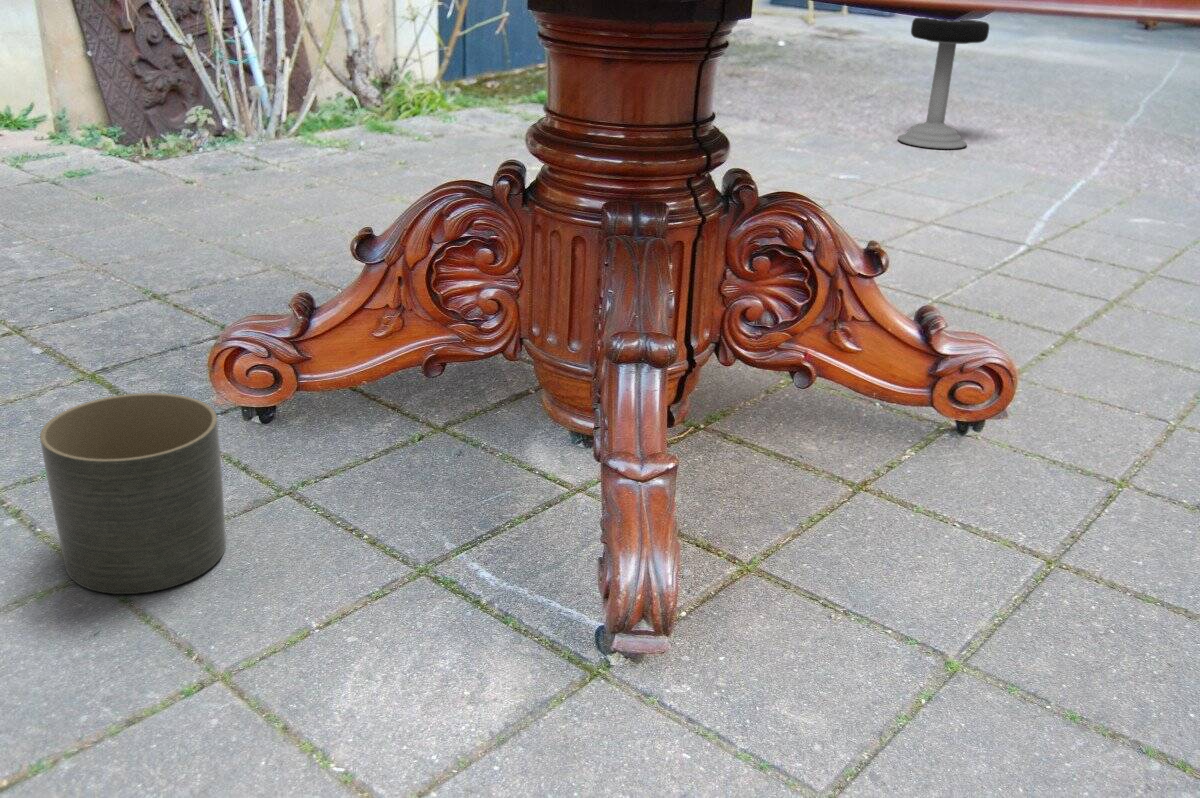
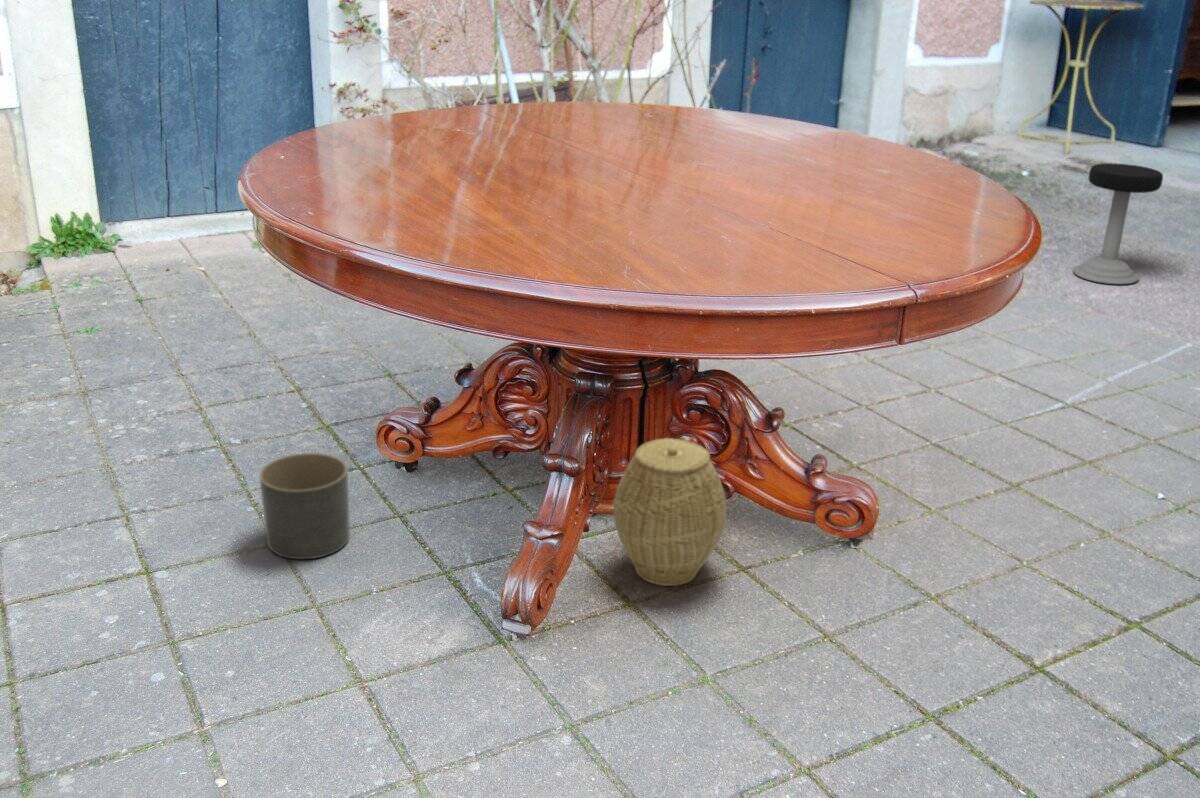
woven basket: none [696,291,882,528] -> present [613,438,727,586]

